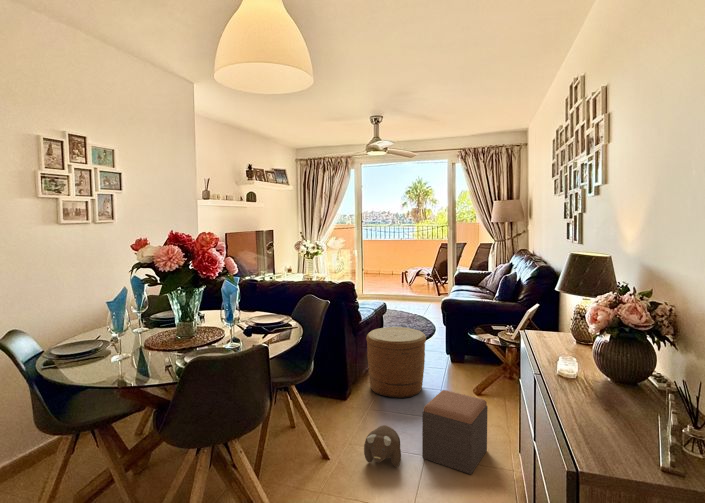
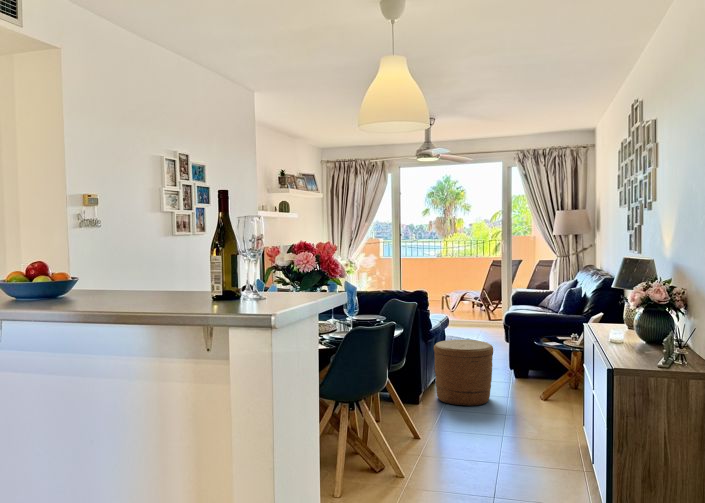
footstool: present [422,390,488,474] -> none [500,387,557,452]
plush toy: present [364,425,401,467] -> none [448,414,482,449]

